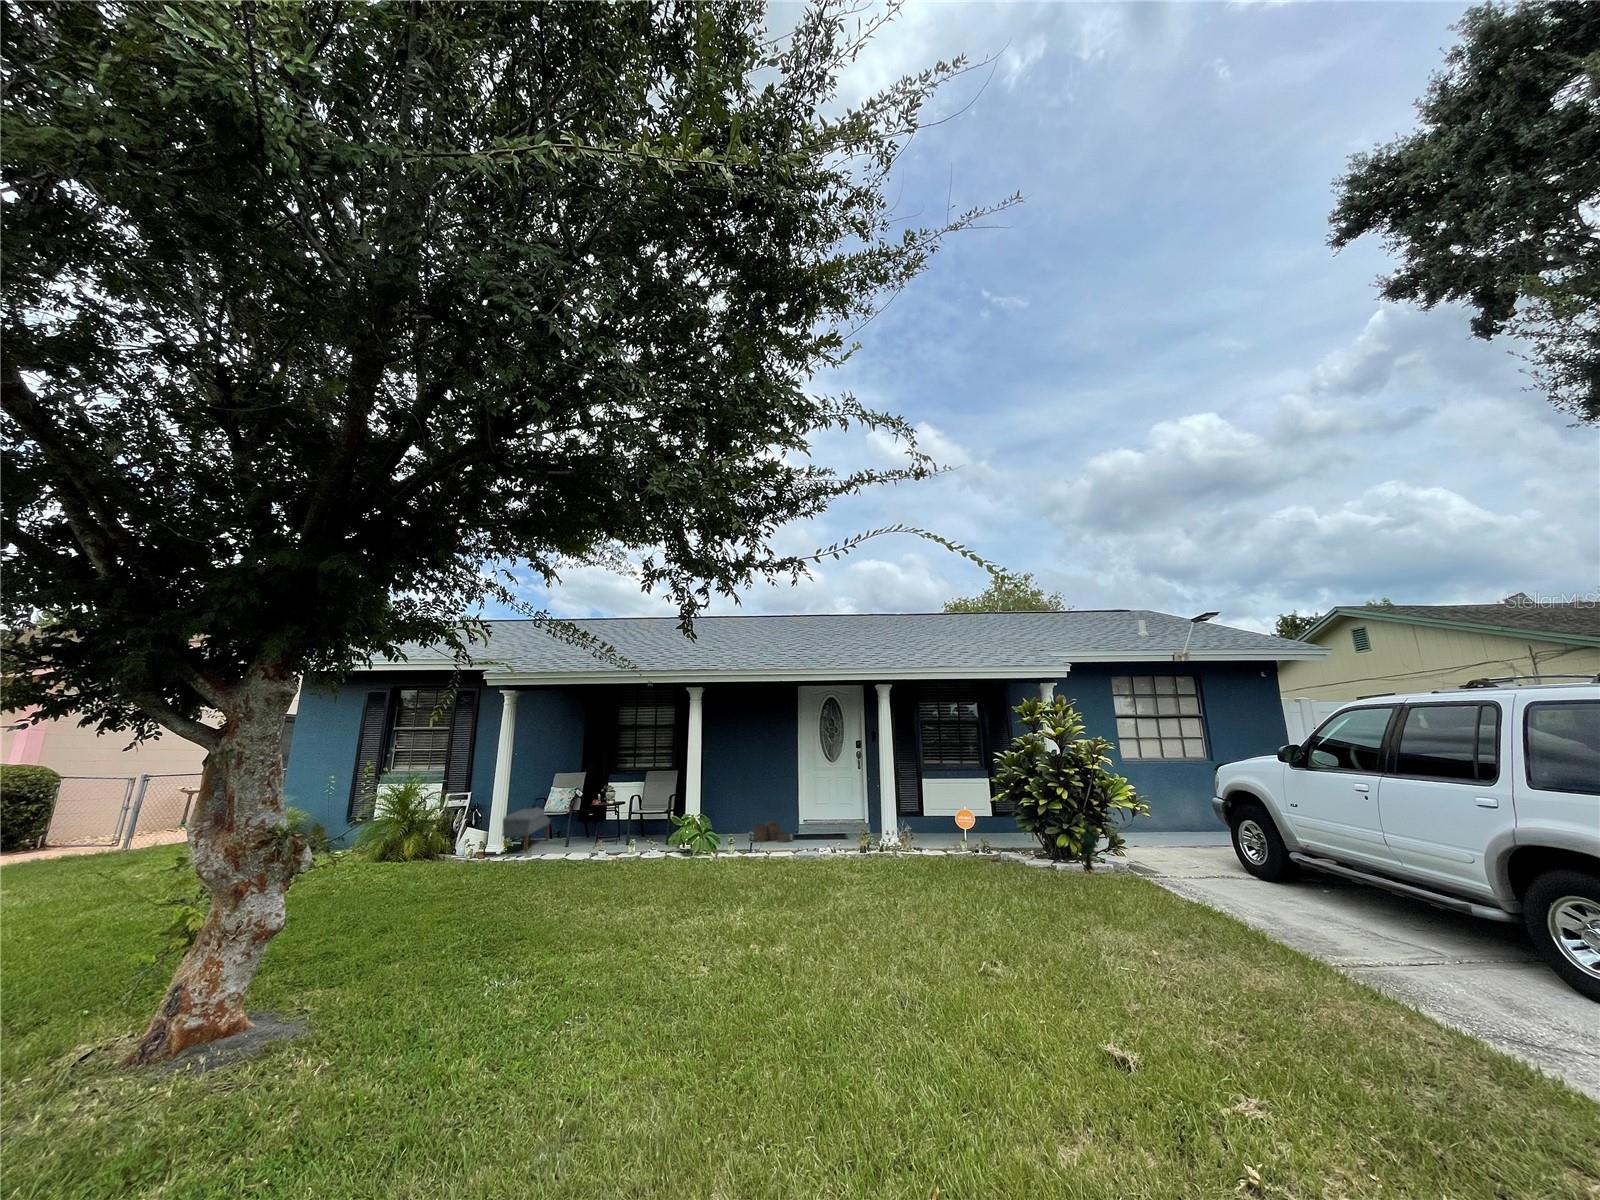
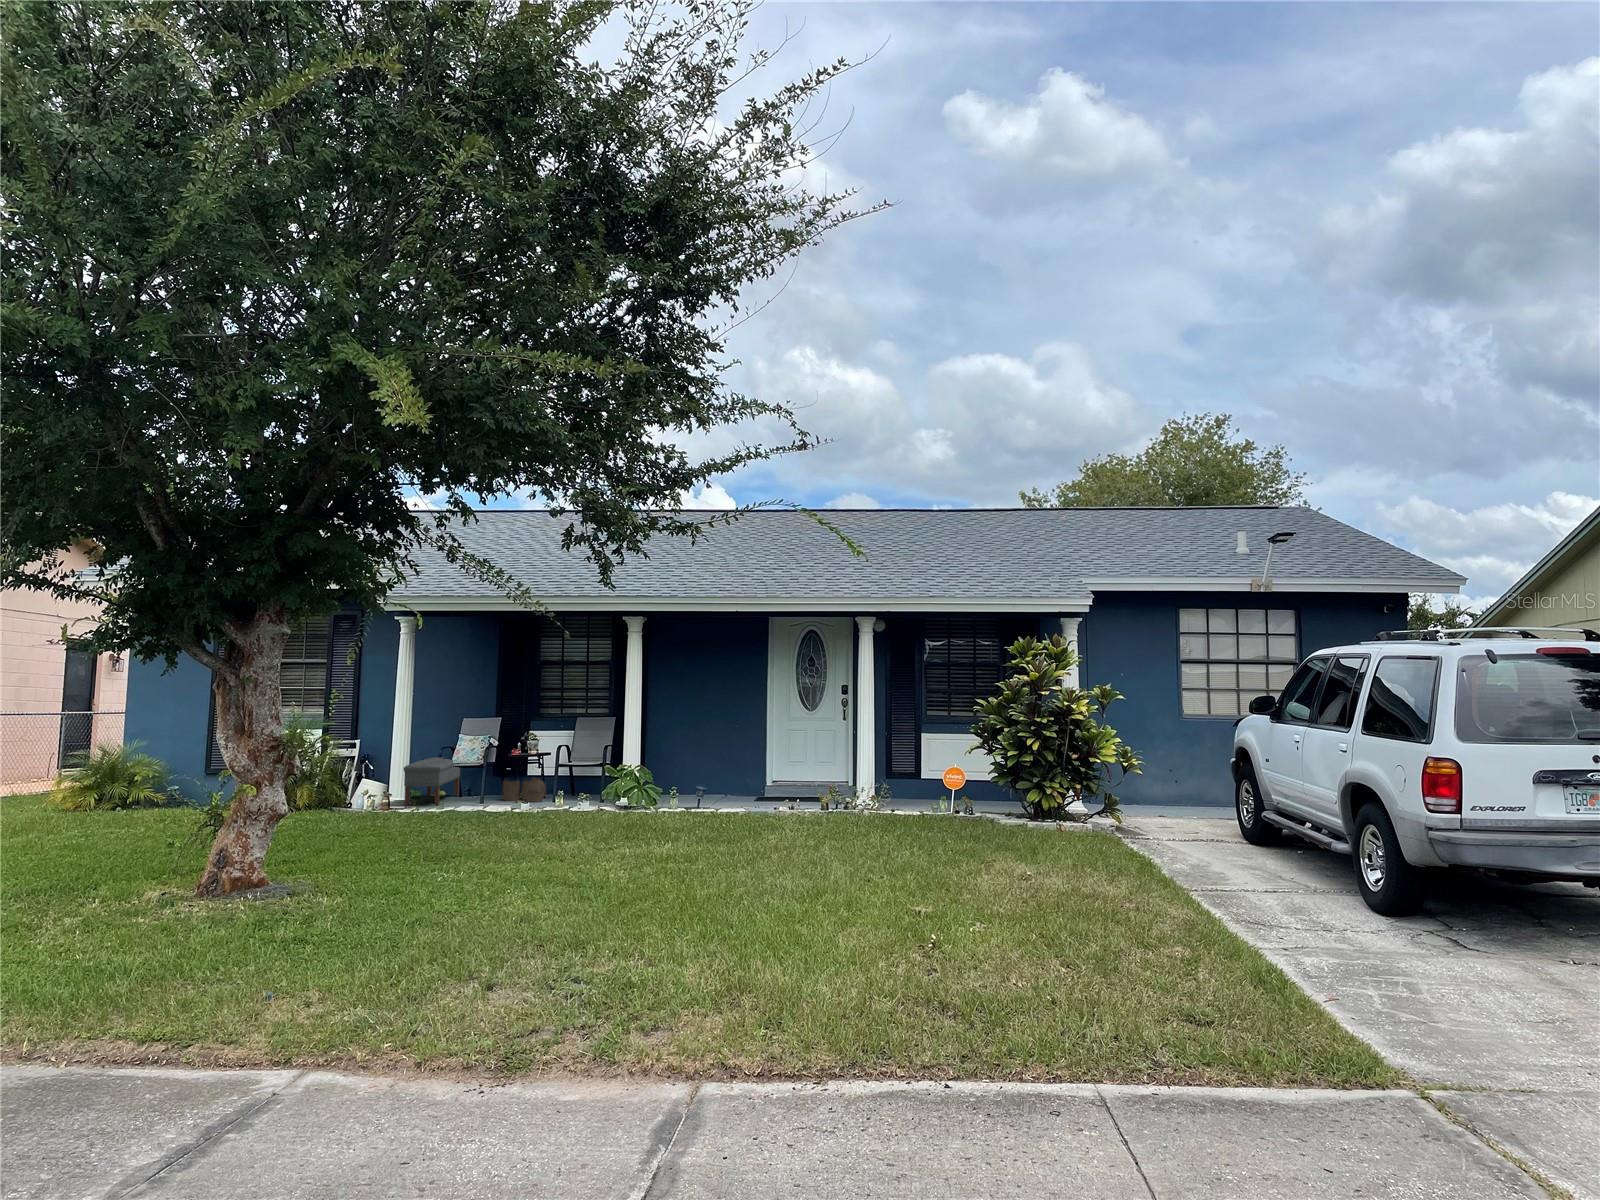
woven basket: present [753,820,791,842] -> present [503,778,546,802]
decorative plant: present [1073,821,1100,869] -> none [1051,776,1081,828]

